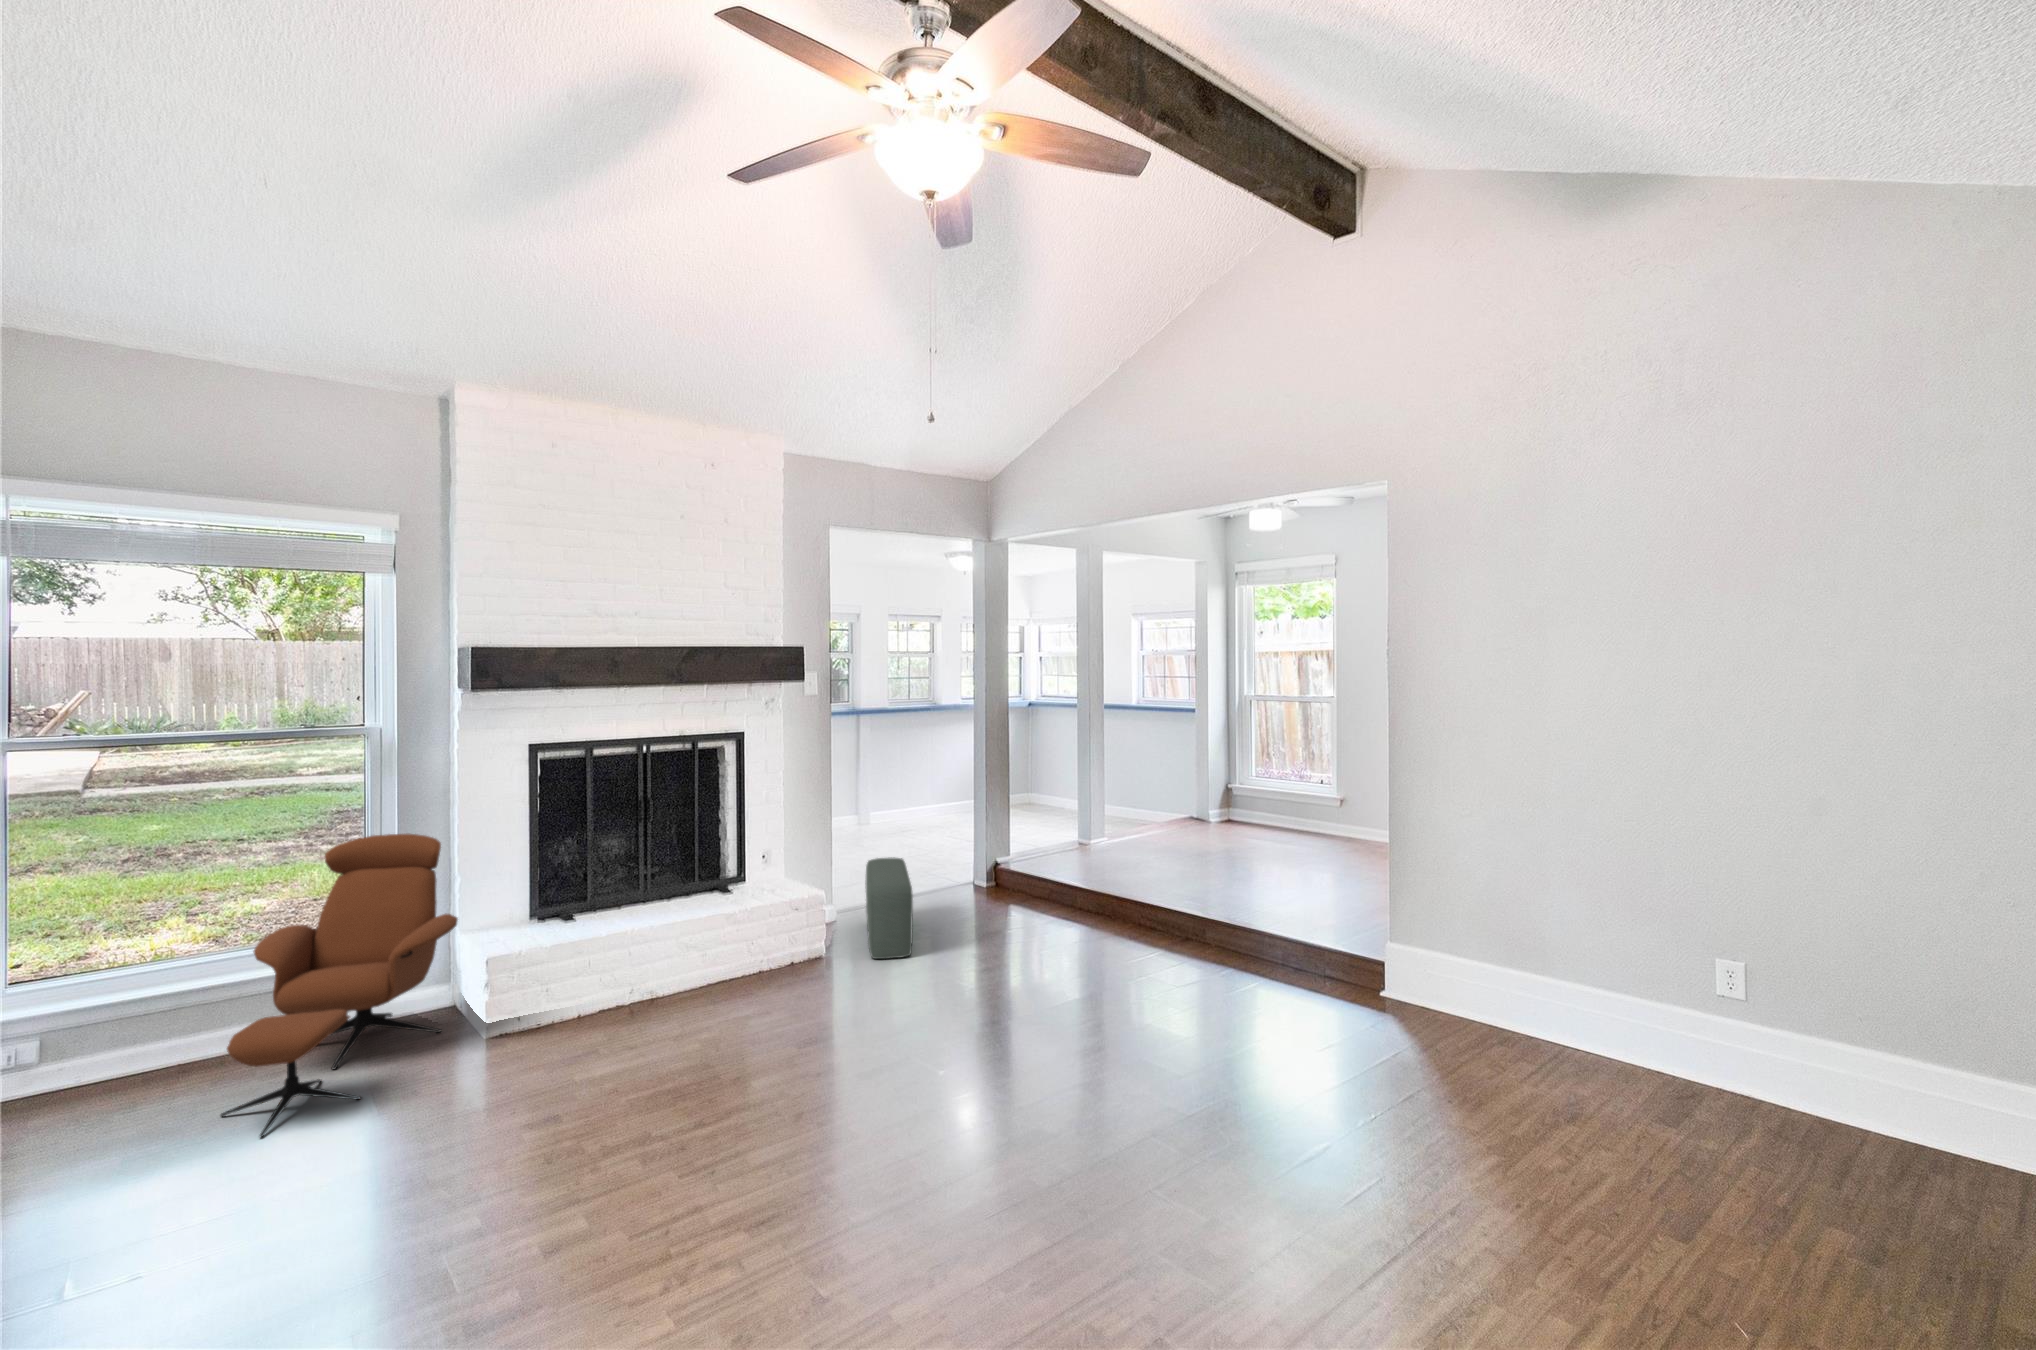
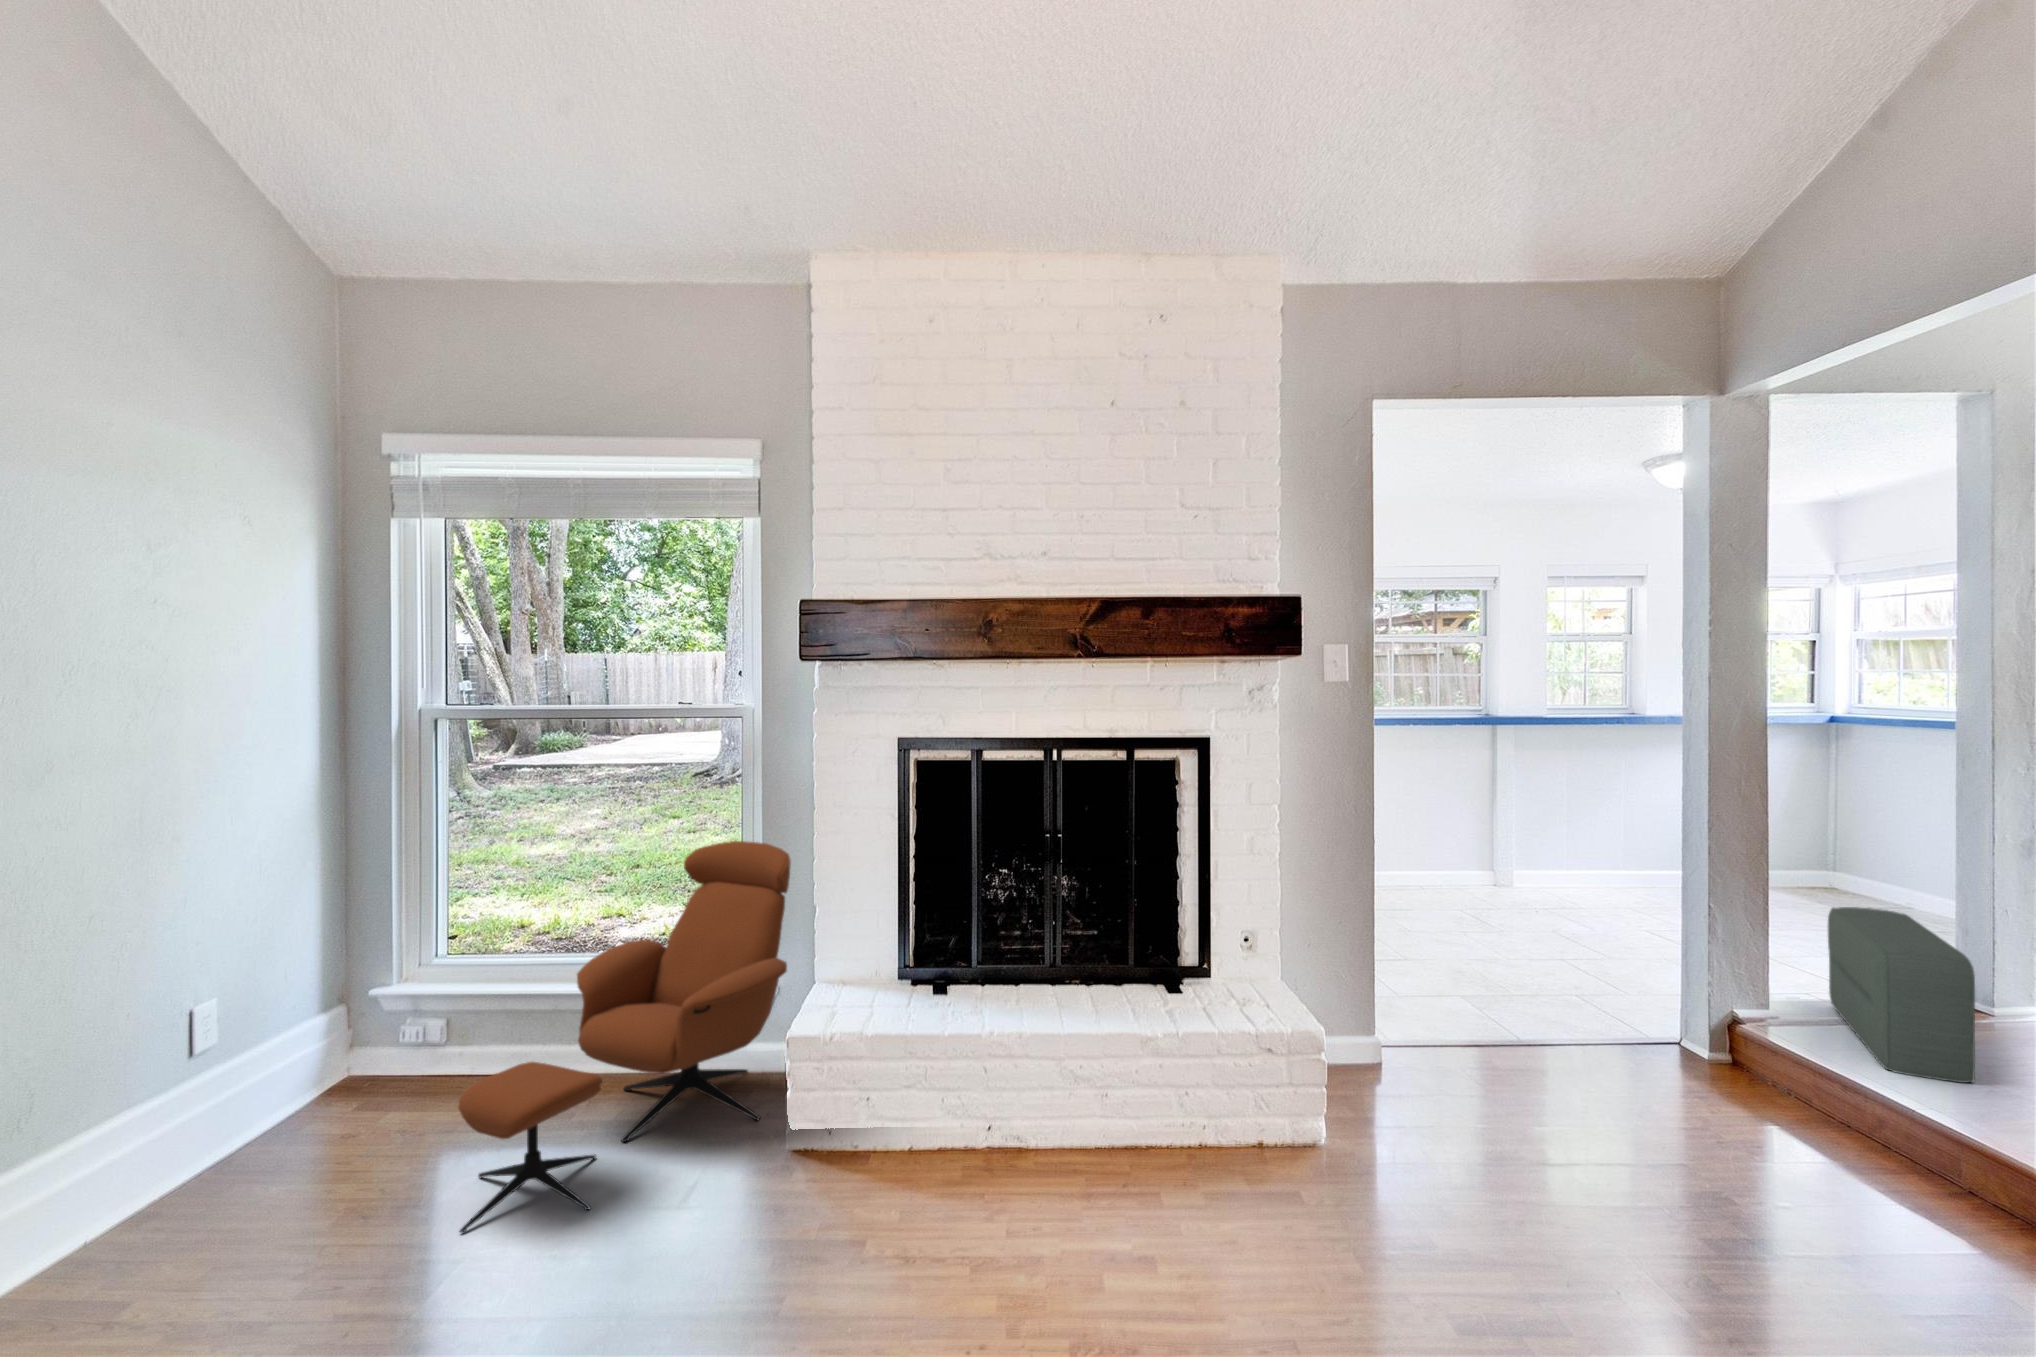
pouf: present [865,857,913,959] -> present [1828,907,1975,1083]

